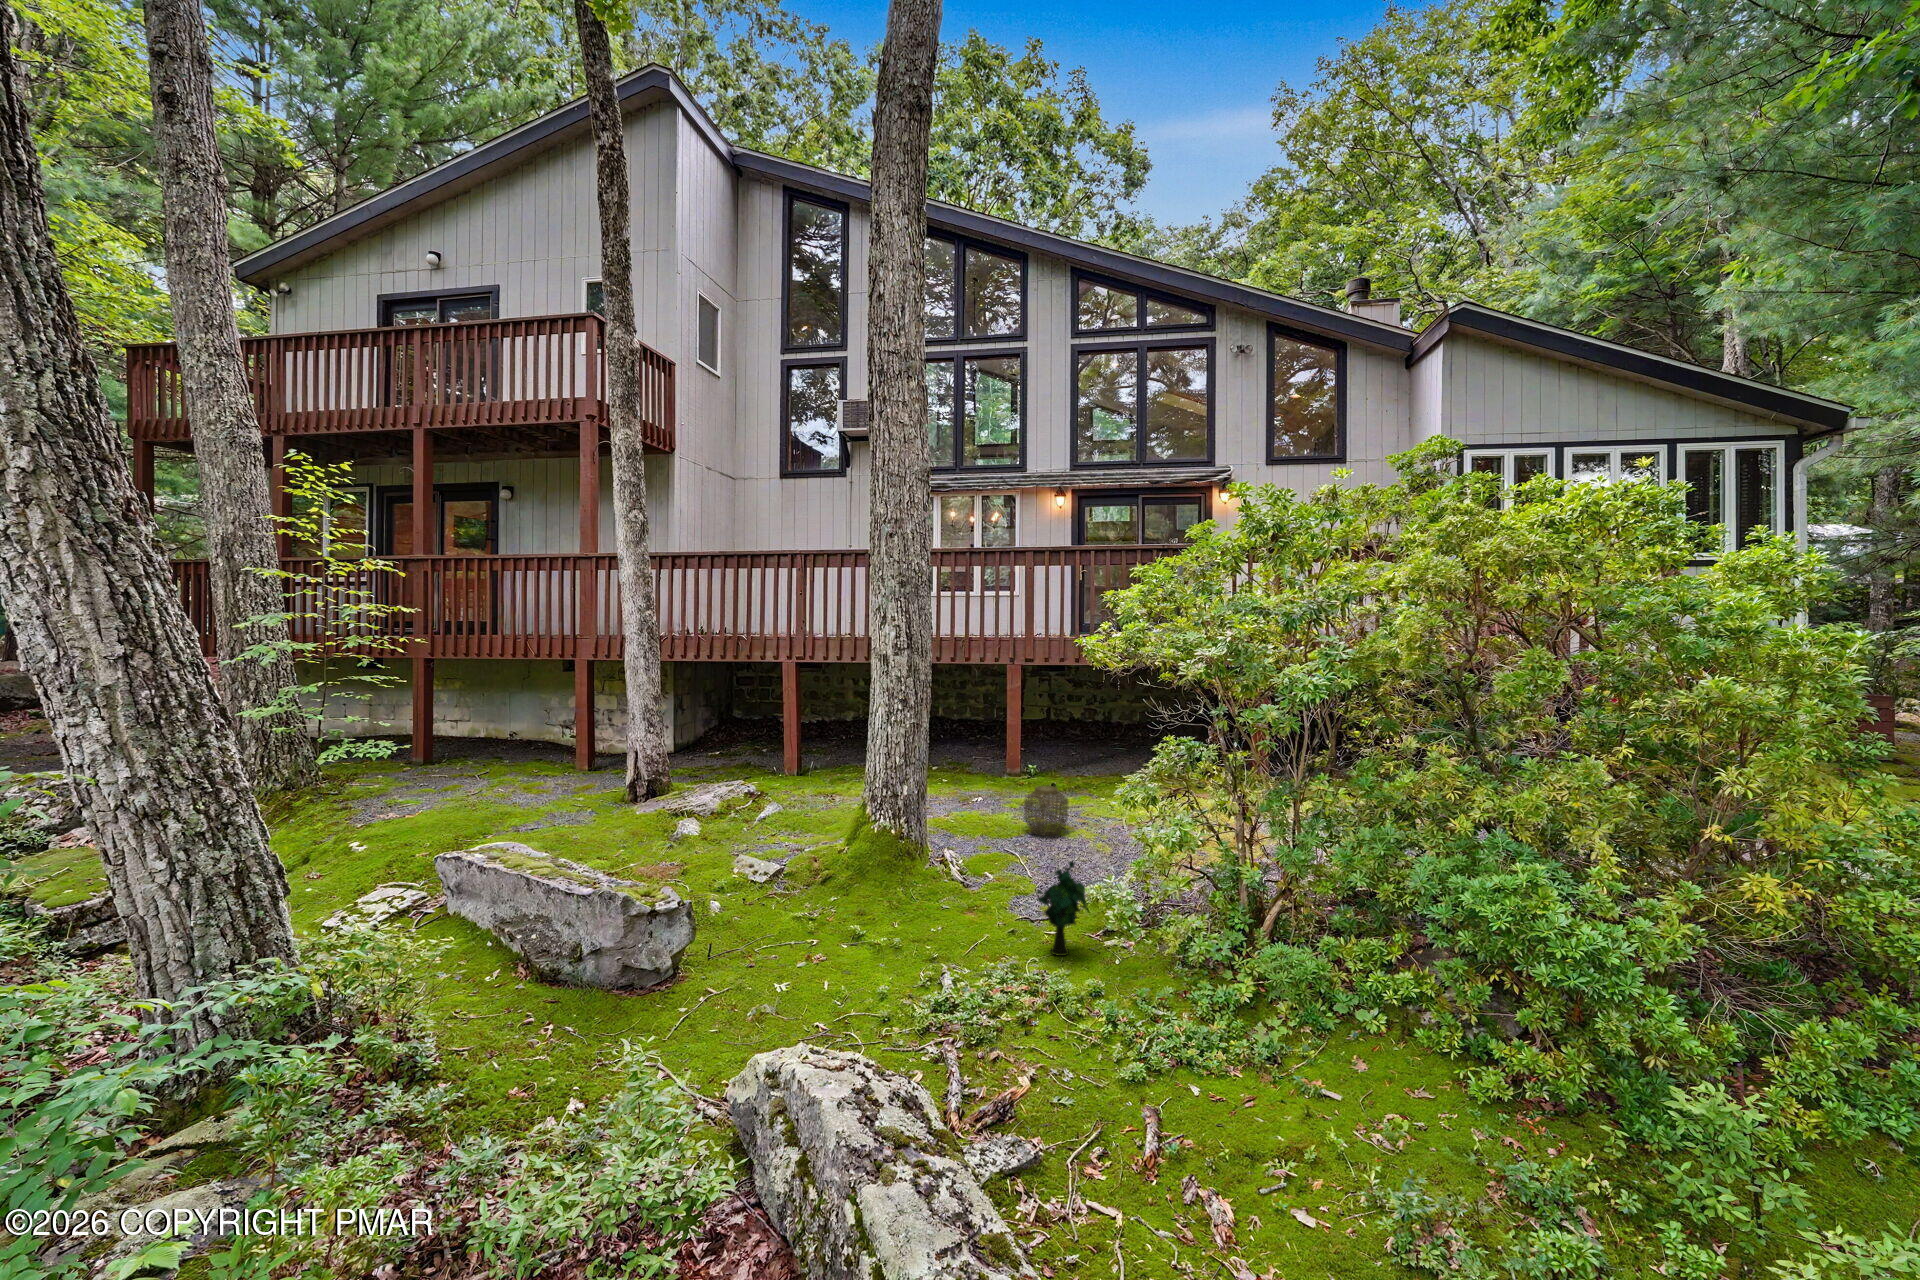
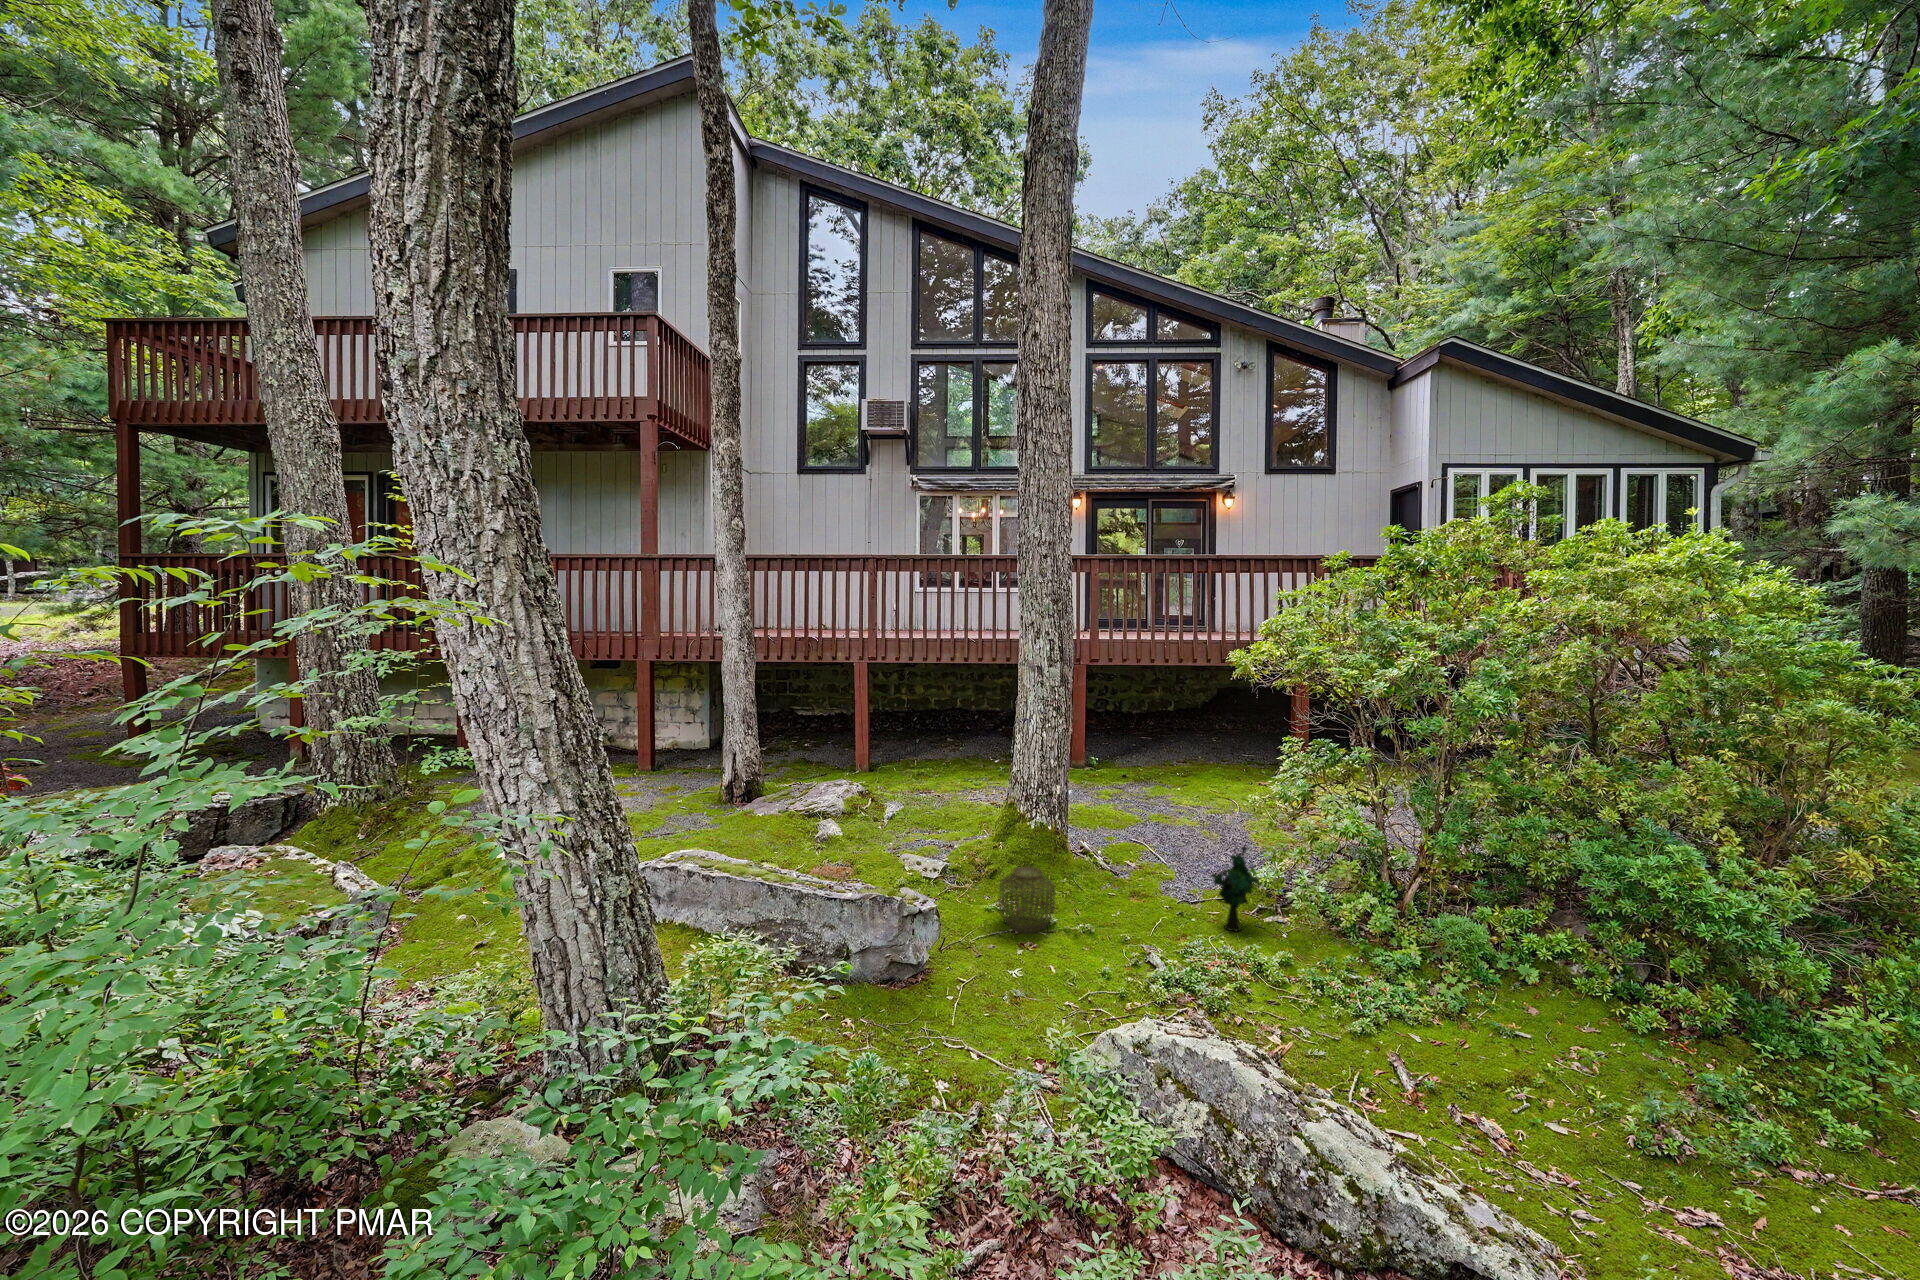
woven basket: present [1024,786,1068,836] -> present [999,867,1055,933]

